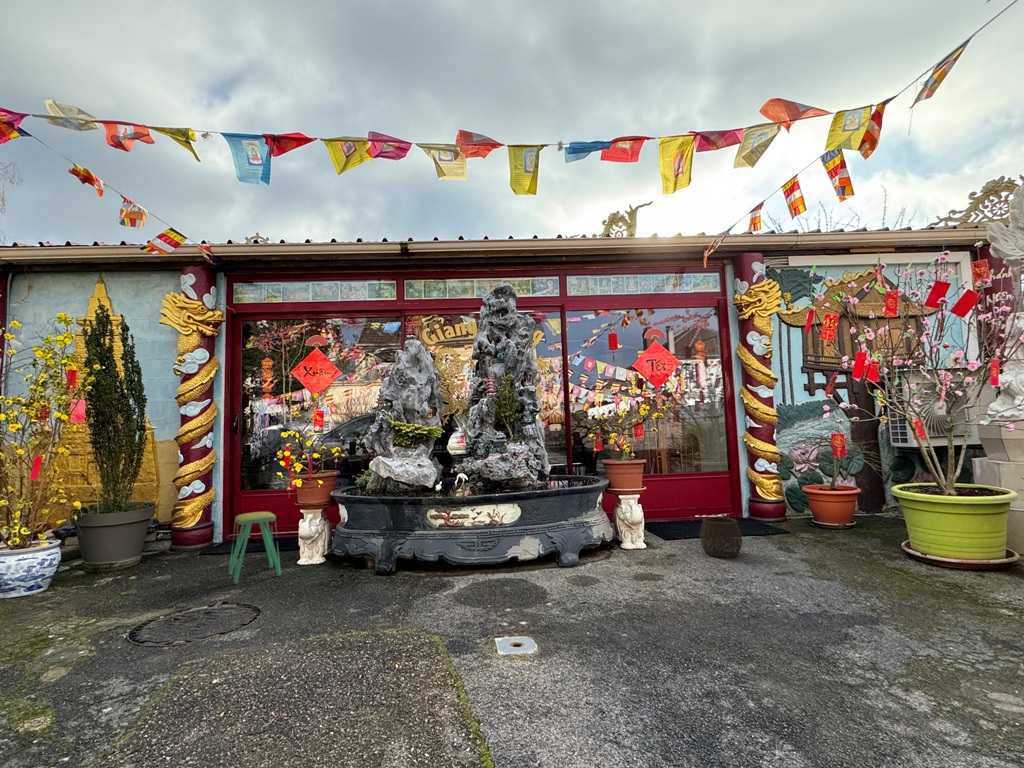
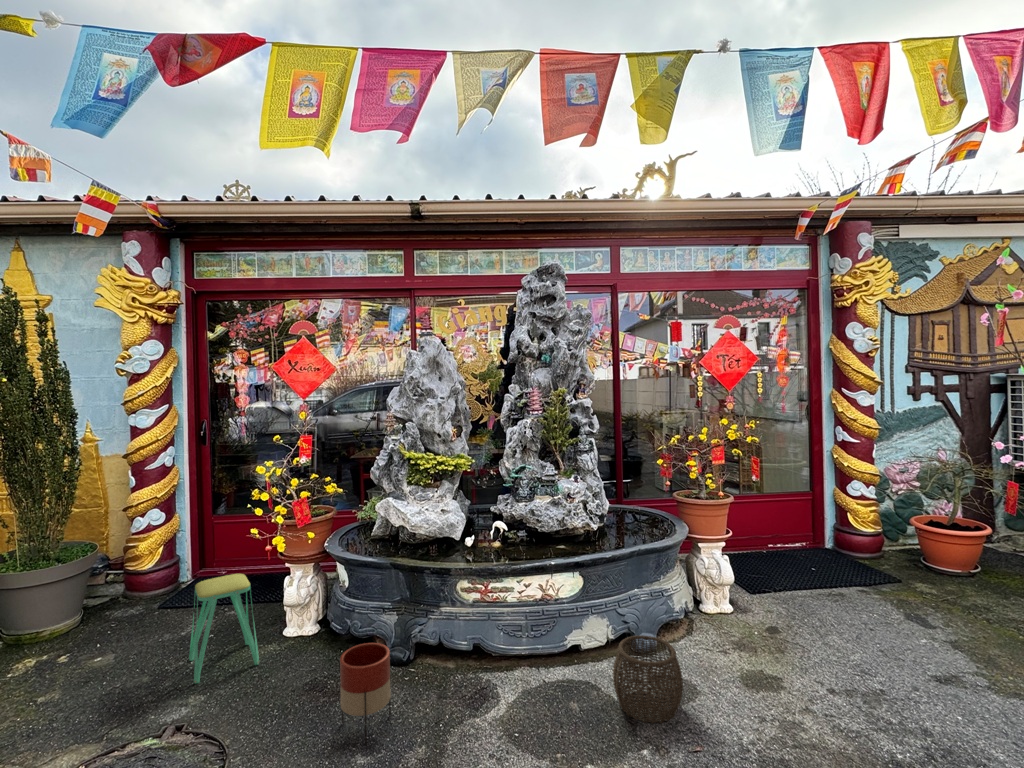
woven basket: present [700,517,742,558] -> present [613,635,683,724]
planter: none [340,542,375,605] -> present [340,643,391,746]

